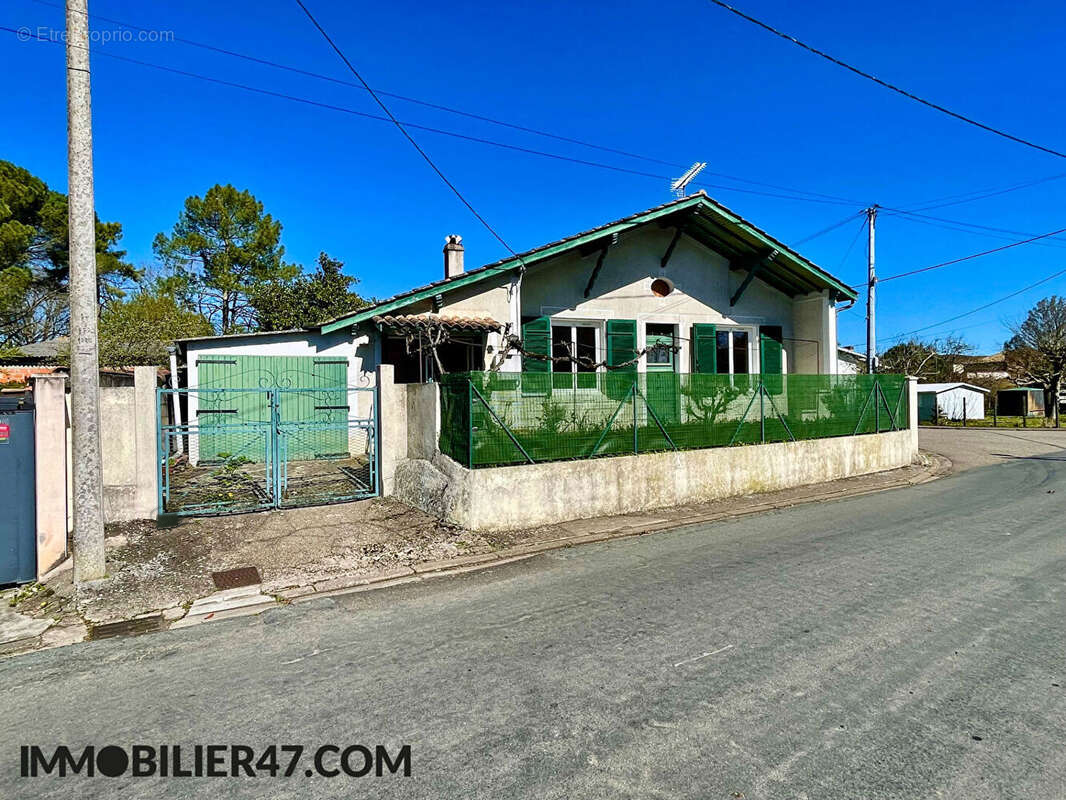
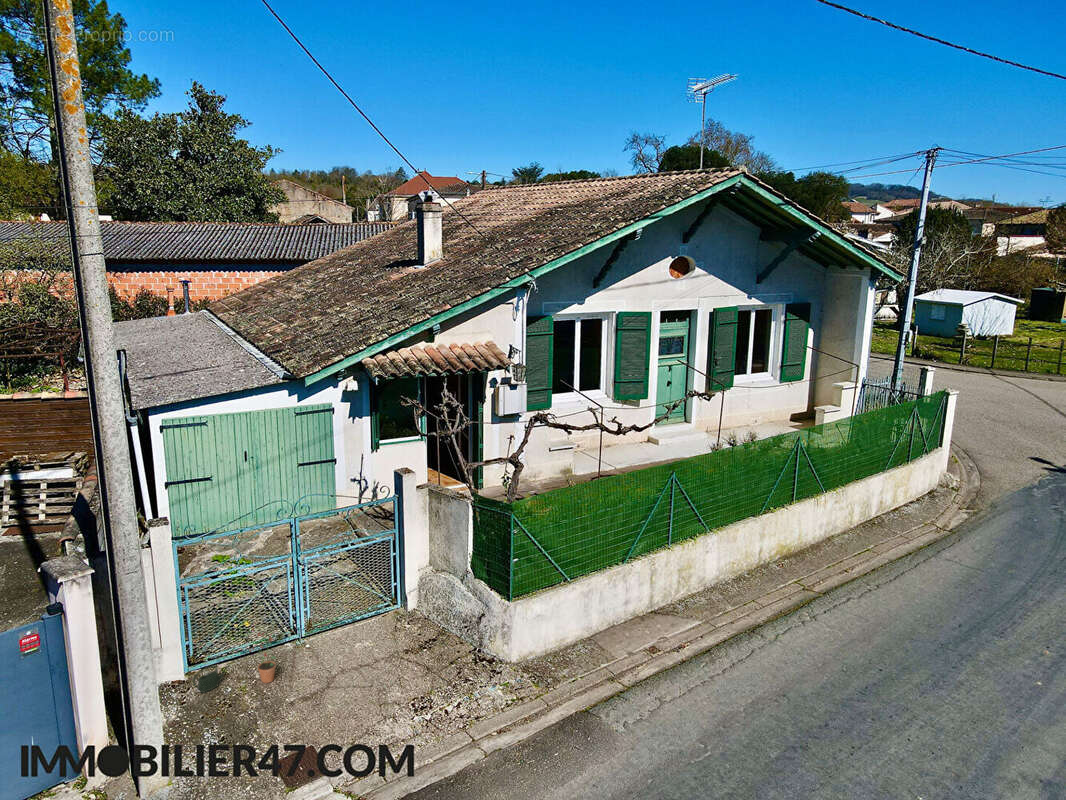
potted plant: none [211,478,238,528] -> present [249,633,276,683]

